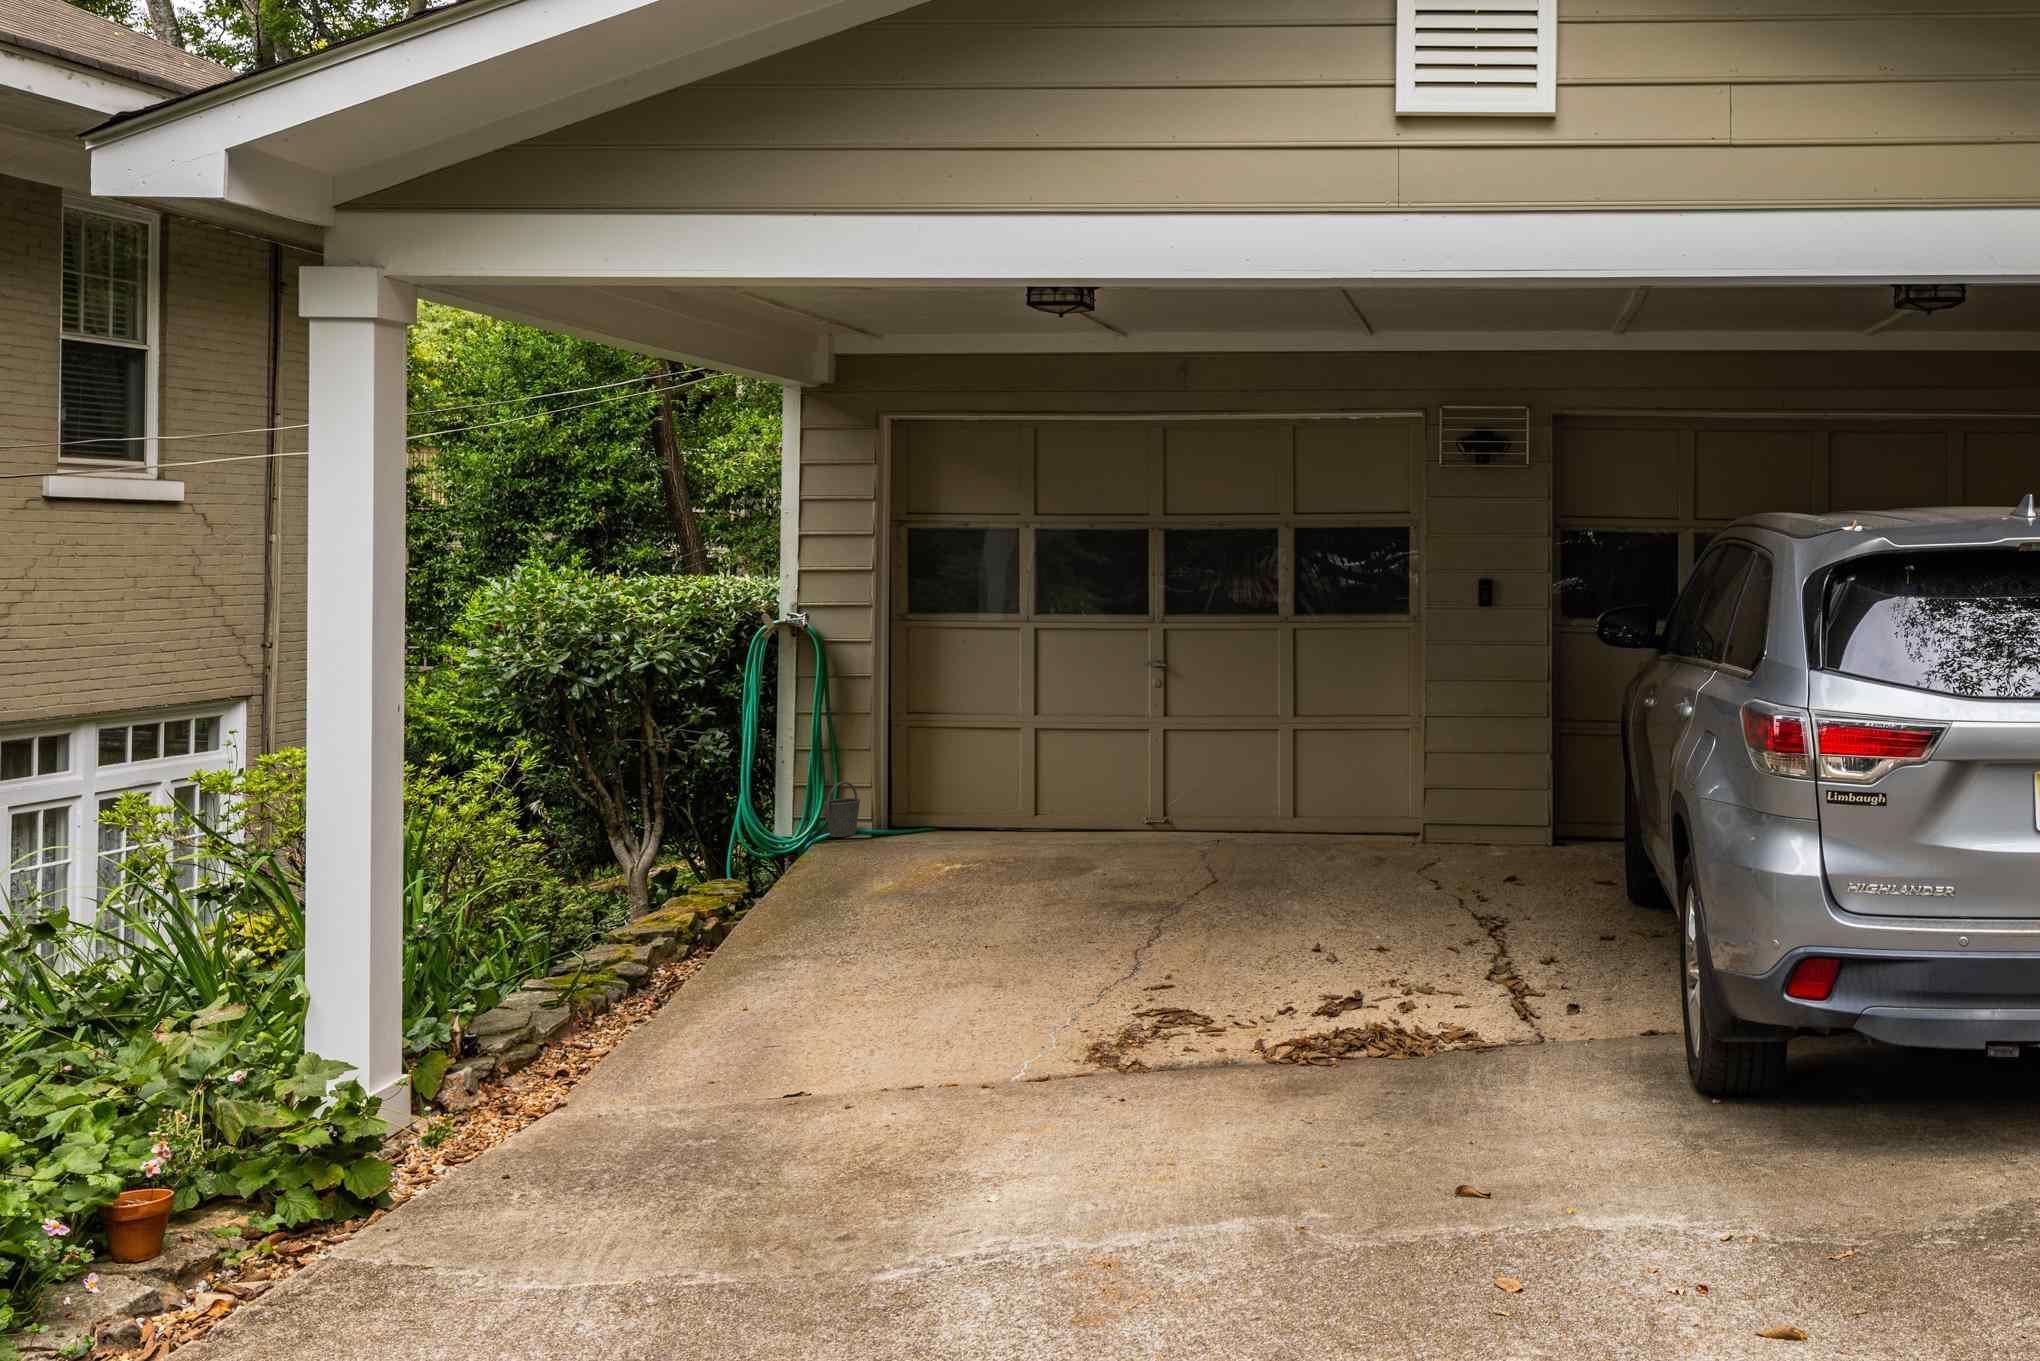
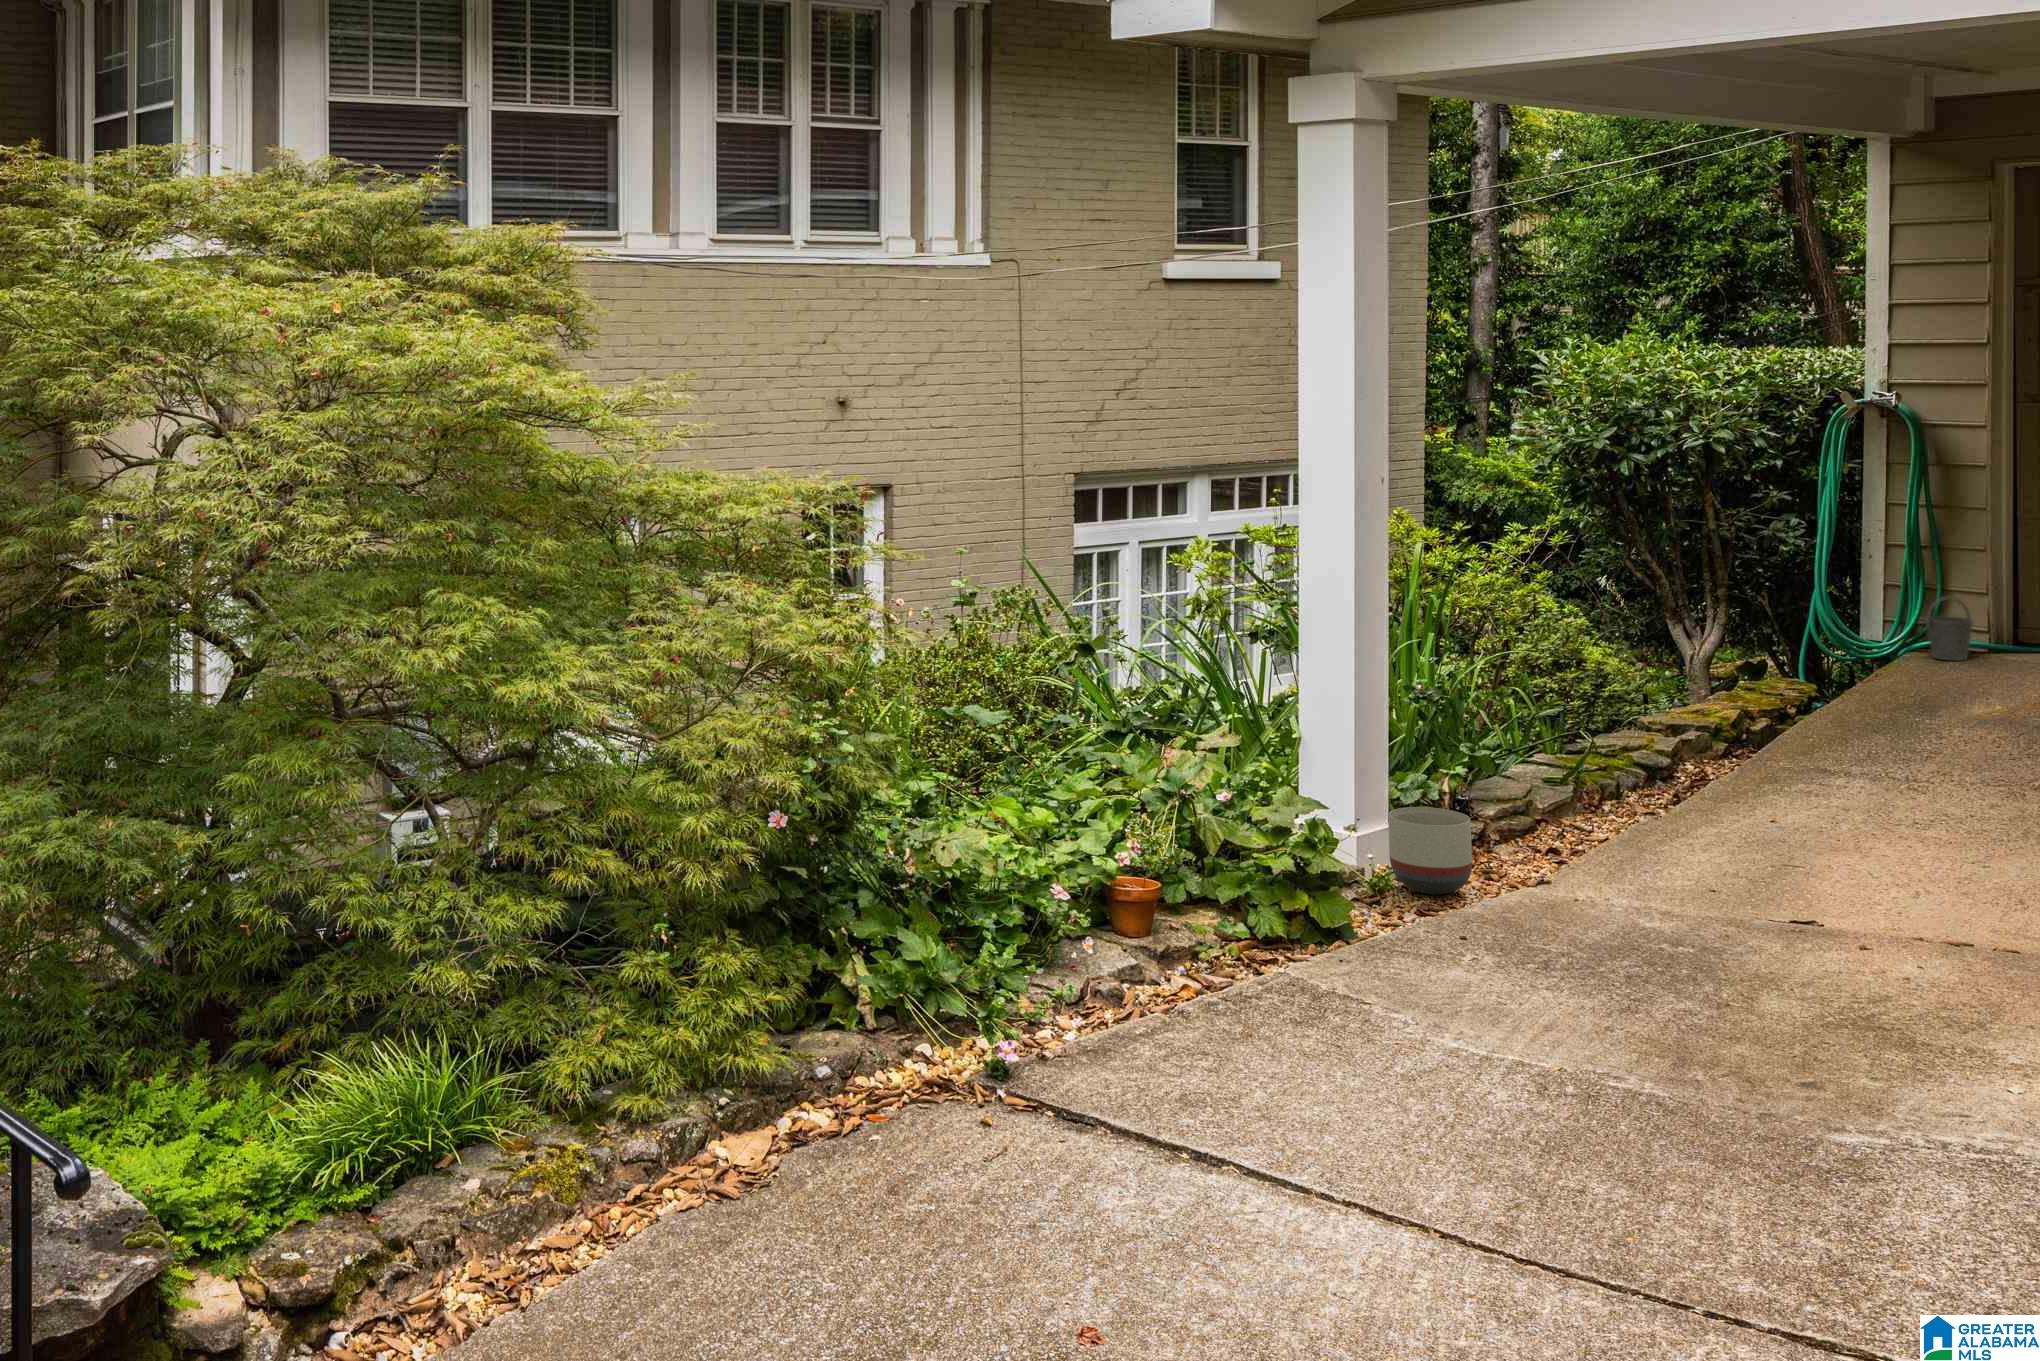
planter: none [419,1043,505,1135] -> present [1388,807,1472,894]

